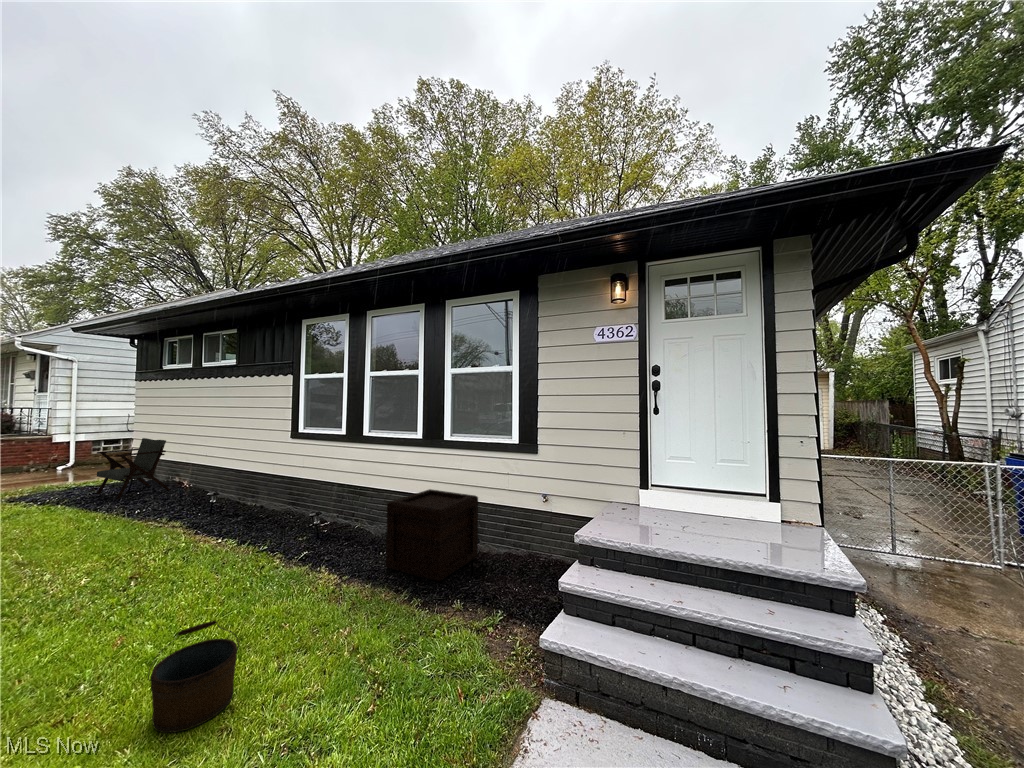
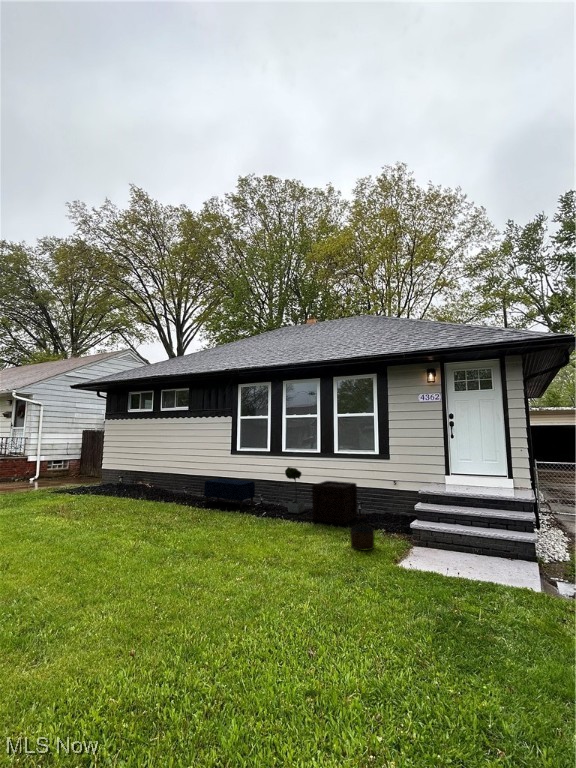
lounge chair: present [97,438,170,499] -> none [99,456,139,493]
potted tree: none [357,464,392,549] -> present [285,467,304,513]
bench: none [233,478,321,534] -> present [204,479,255,508]
bucket: present [148,621,239,733] -> present [350,516,374,550]

